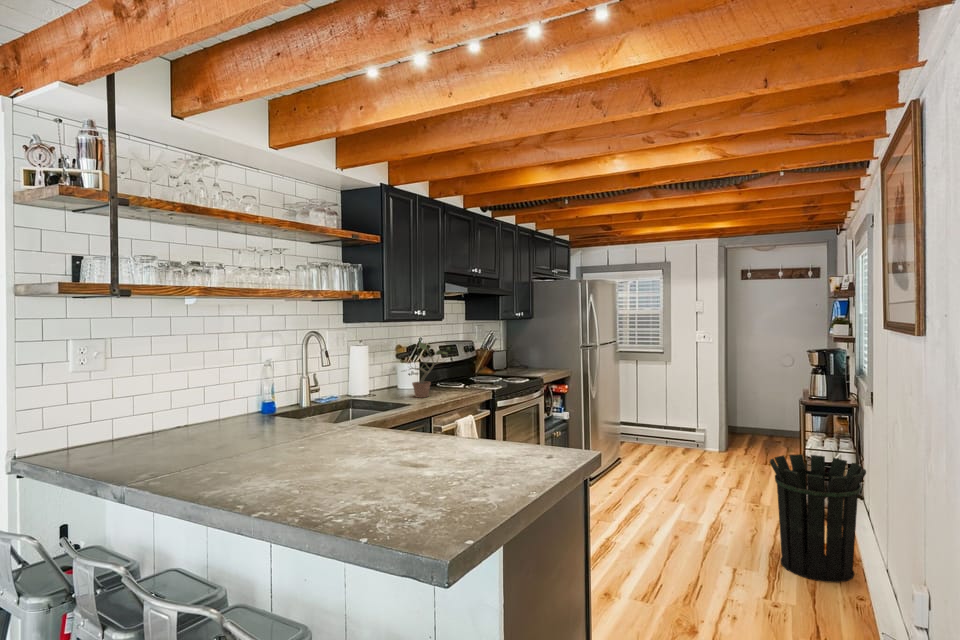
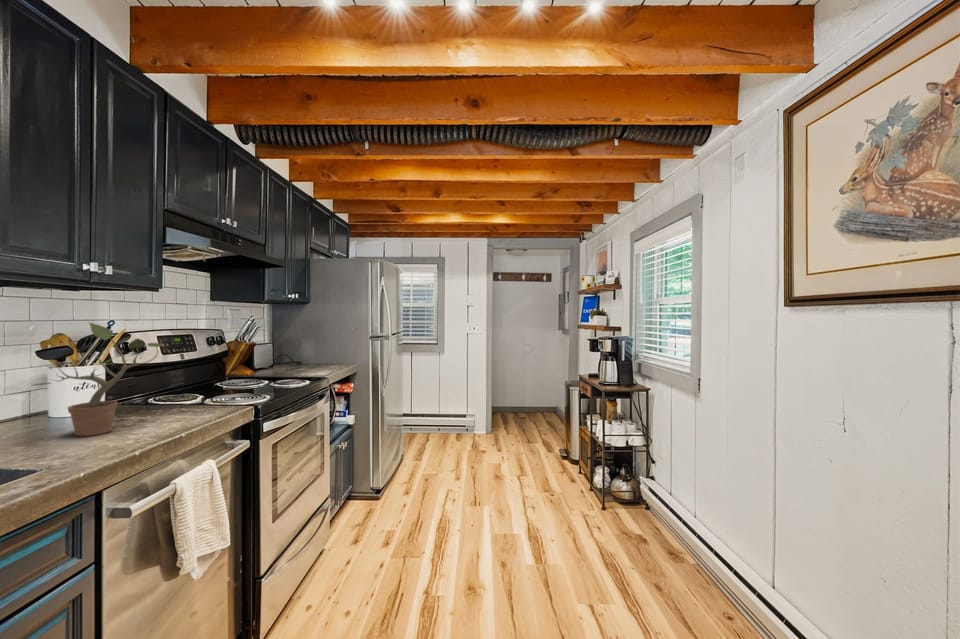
waste bin: present [770,454,866,583] -> none [615,448,719,602]

